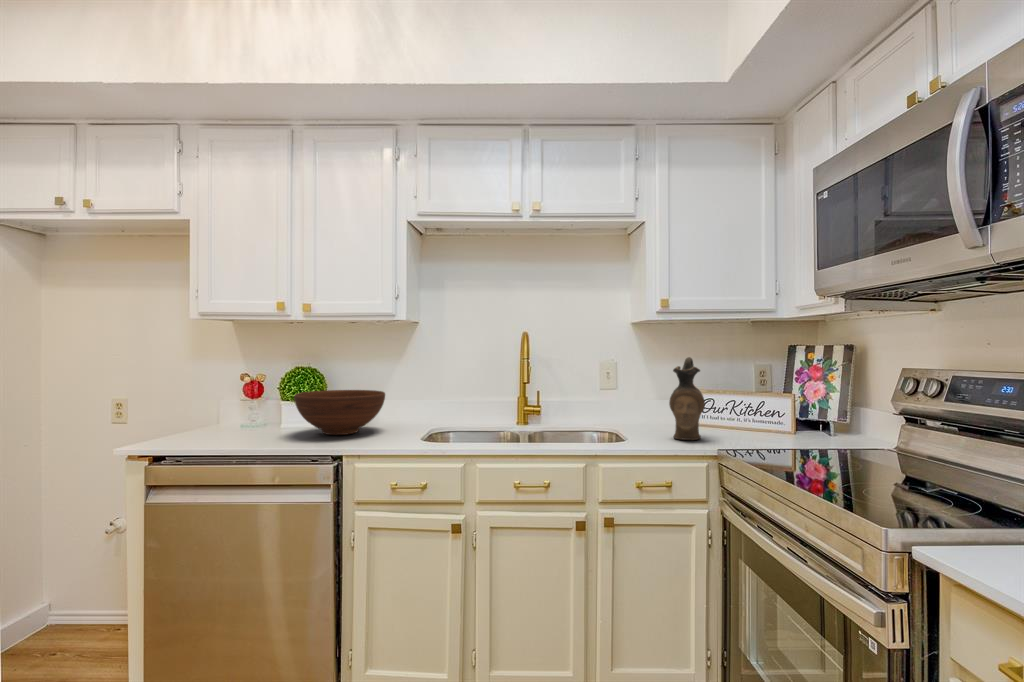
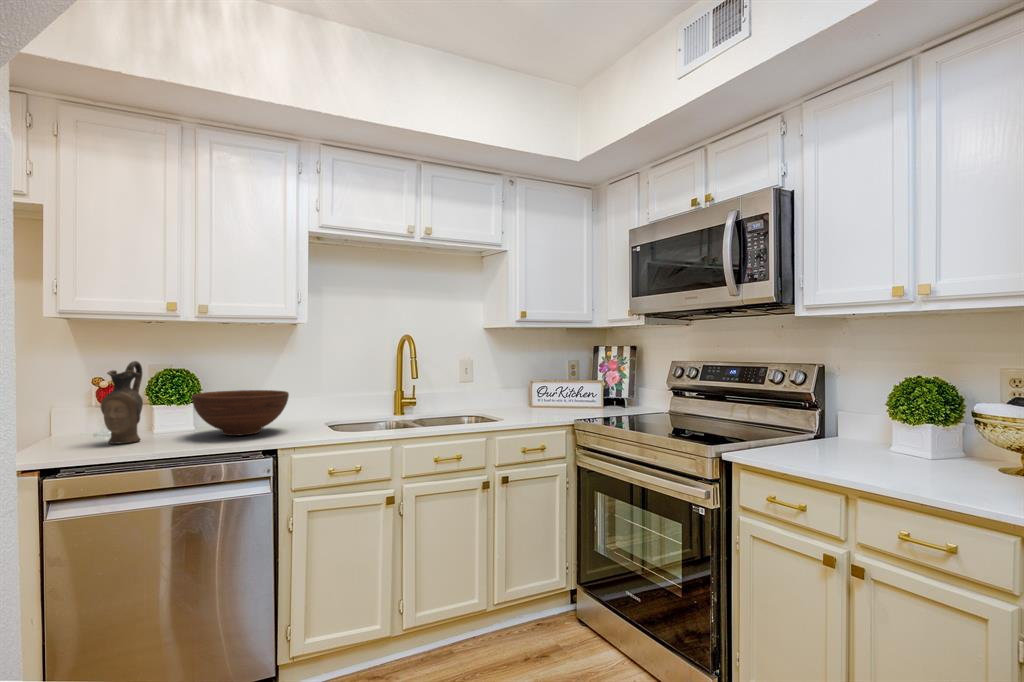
ceramic pitcher: present [669,357,705,440] -> present [101,361,143,444]

